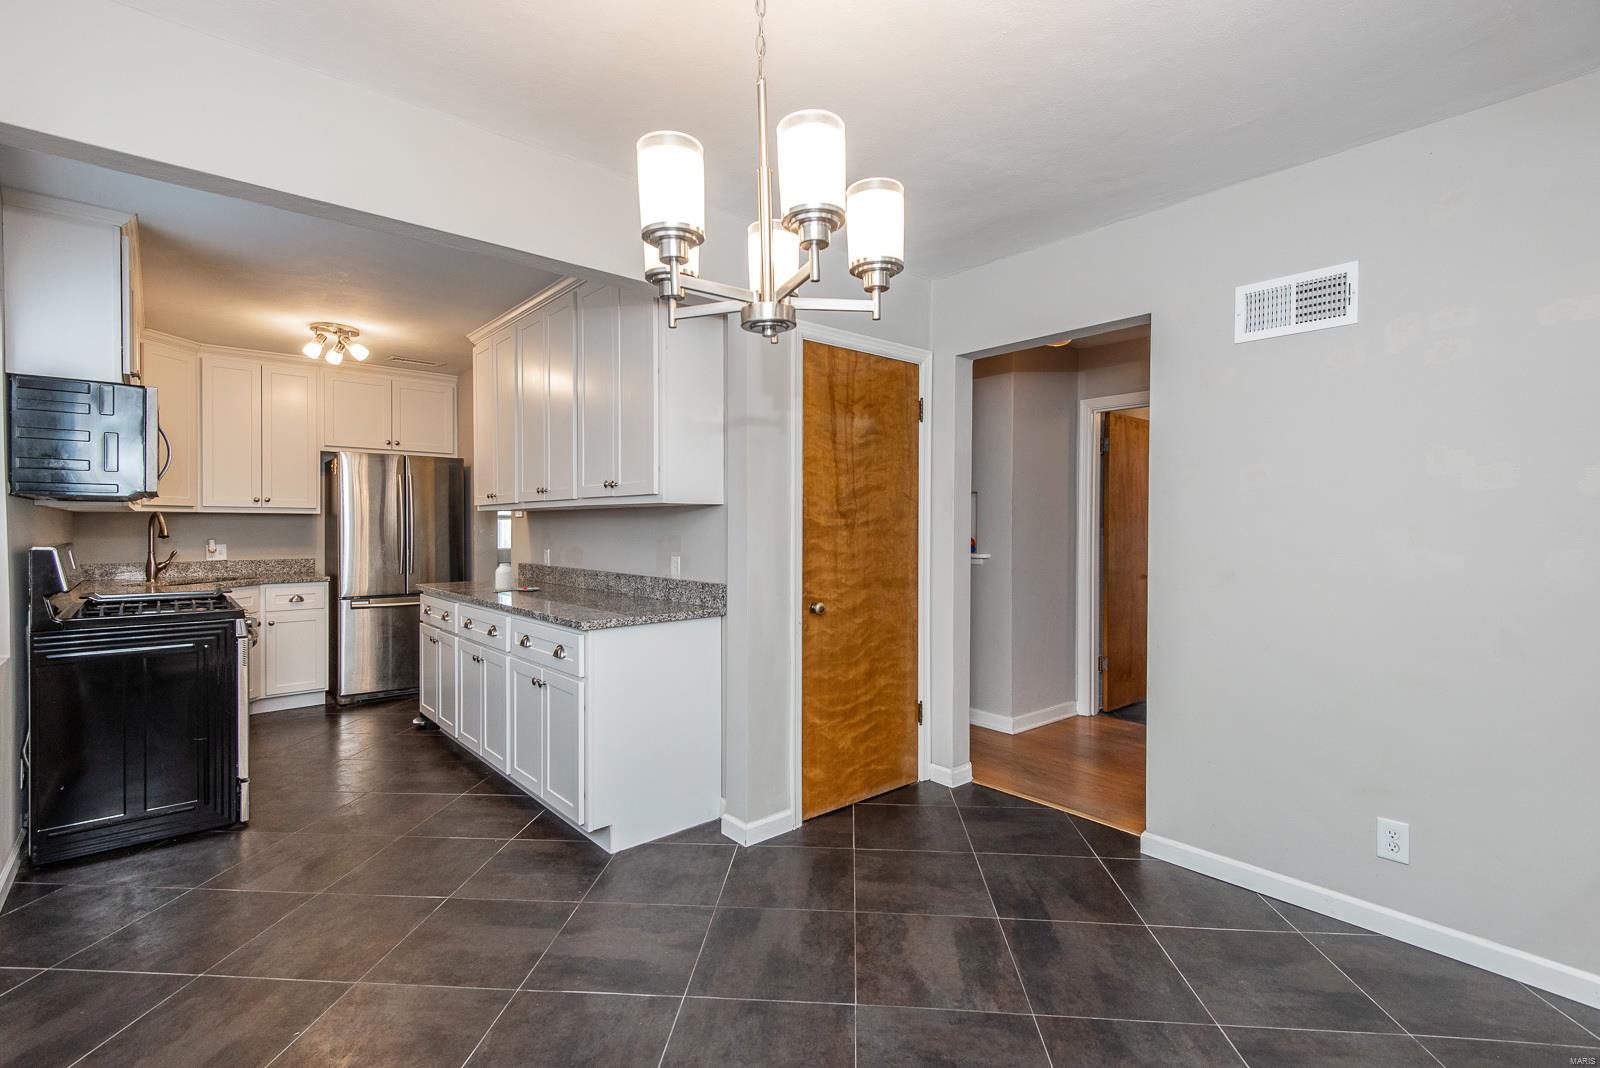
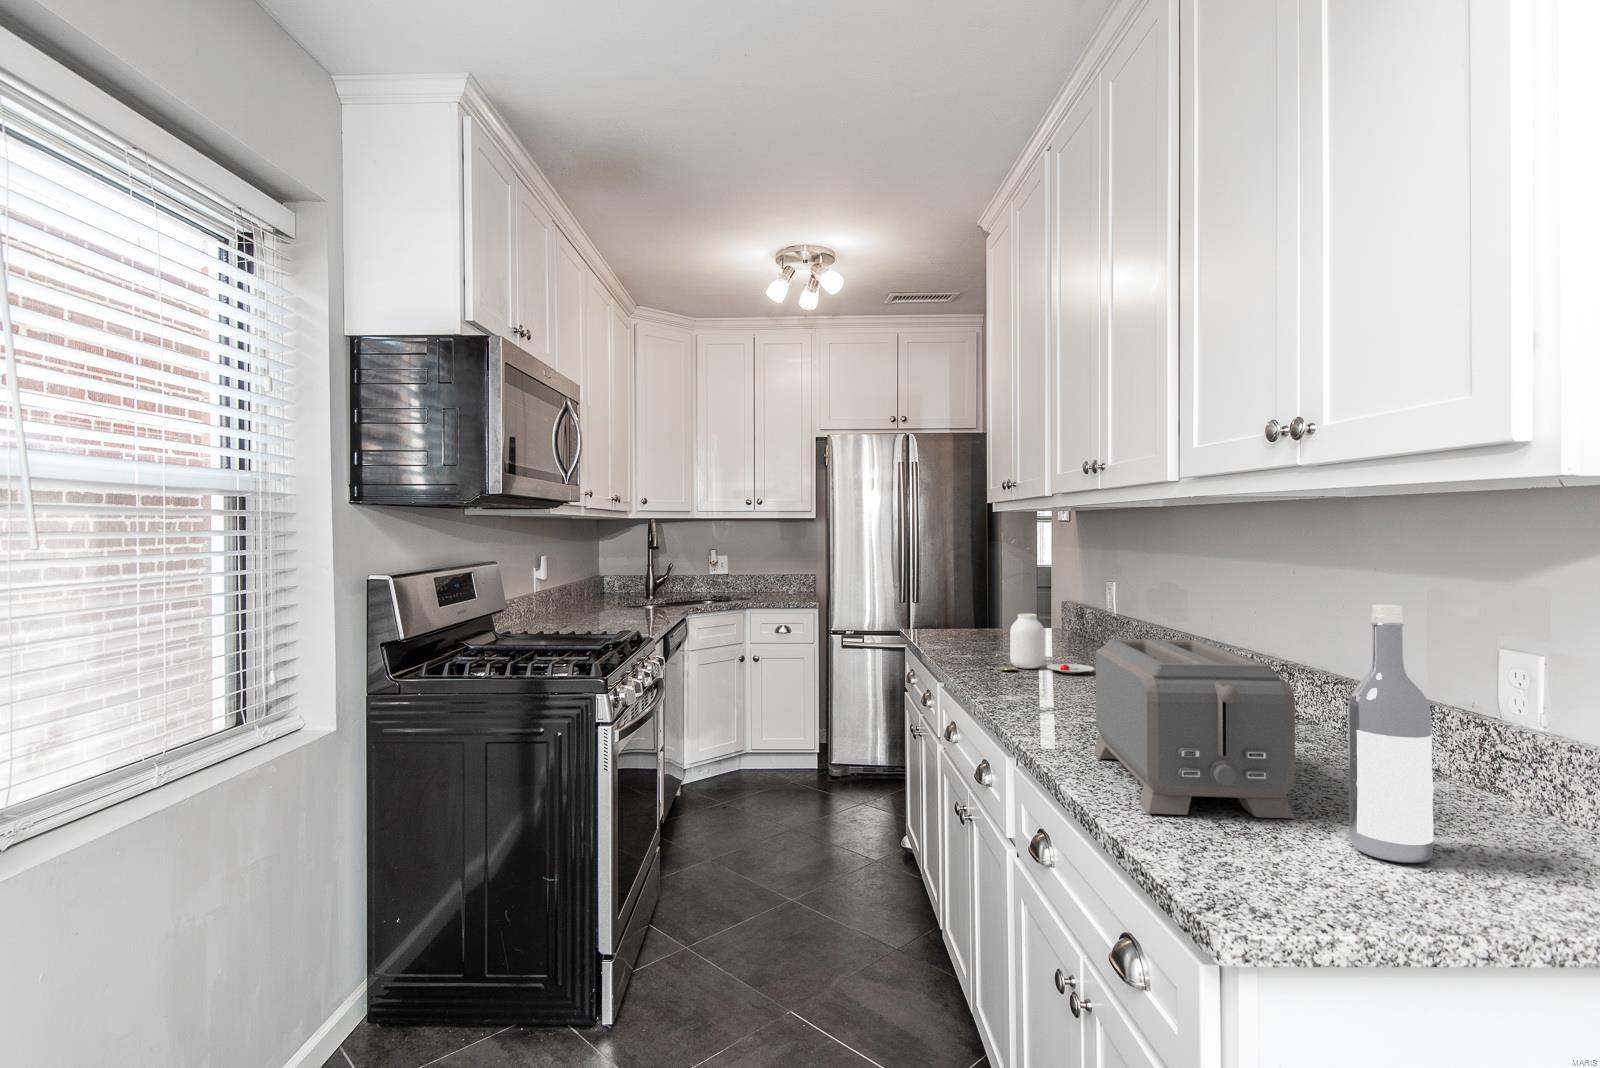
wine bottle: none [620,538,640,610] -> present [1348,605,1434,863]
toaster: none [543,559,608,611] -> present [1094,639,1296,819]

